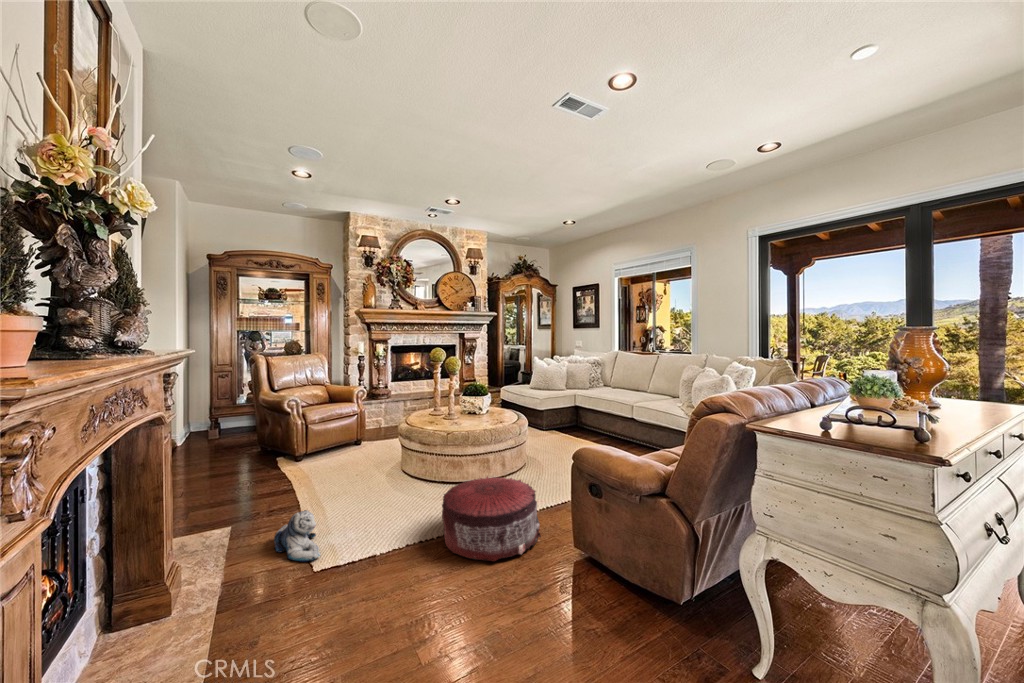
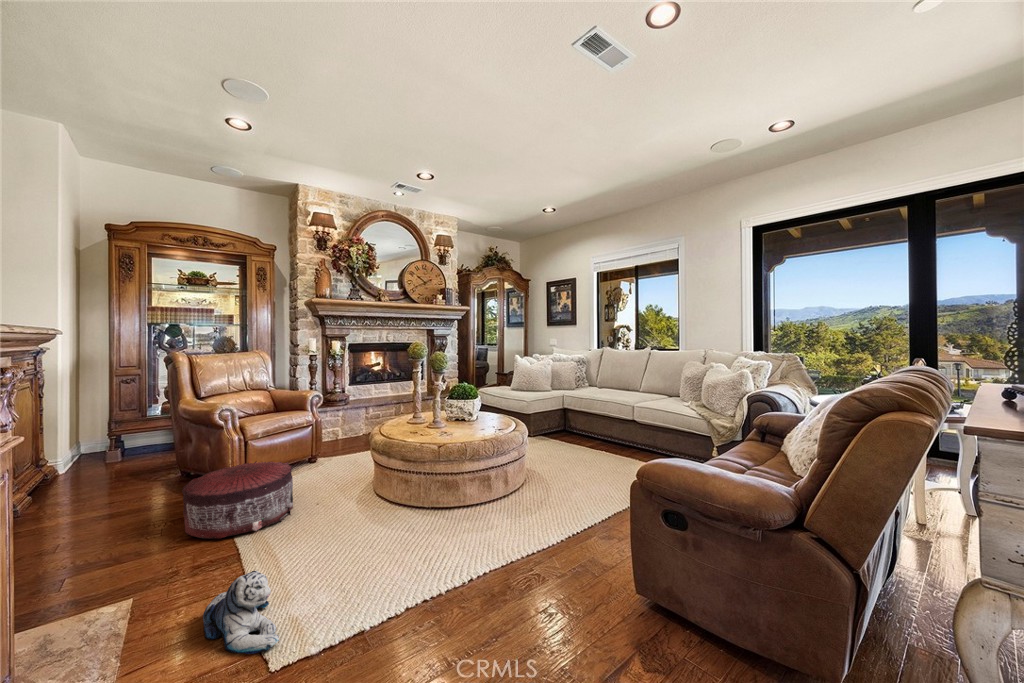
pouf: present [442,477,541,561] -> present [182,462,293,539]

